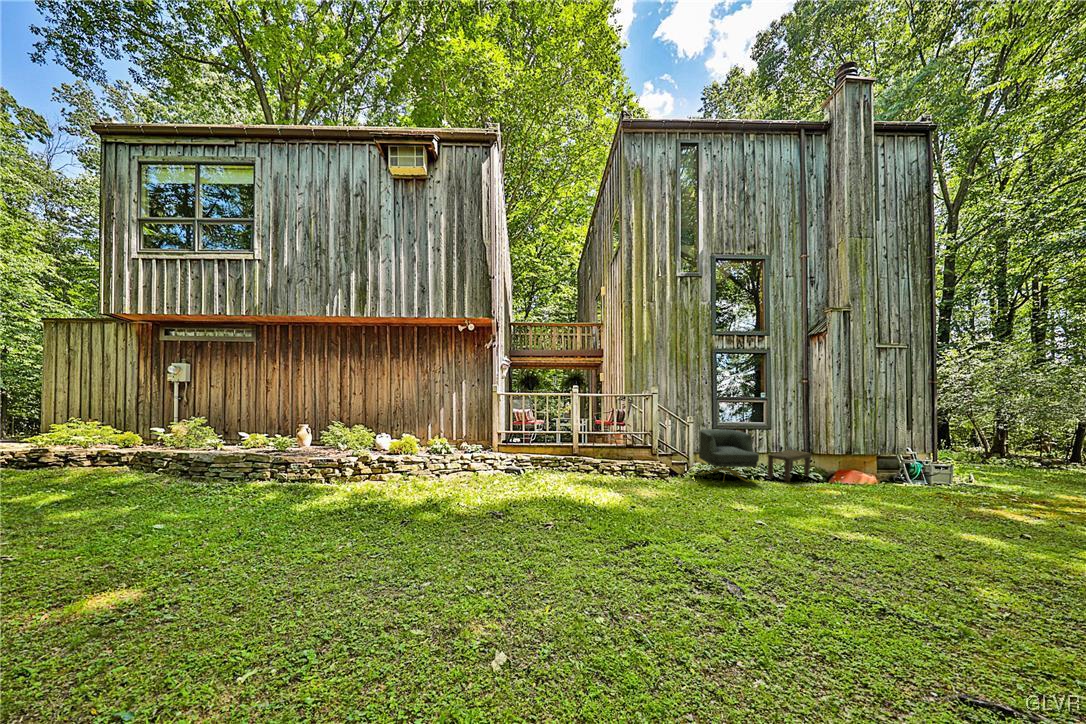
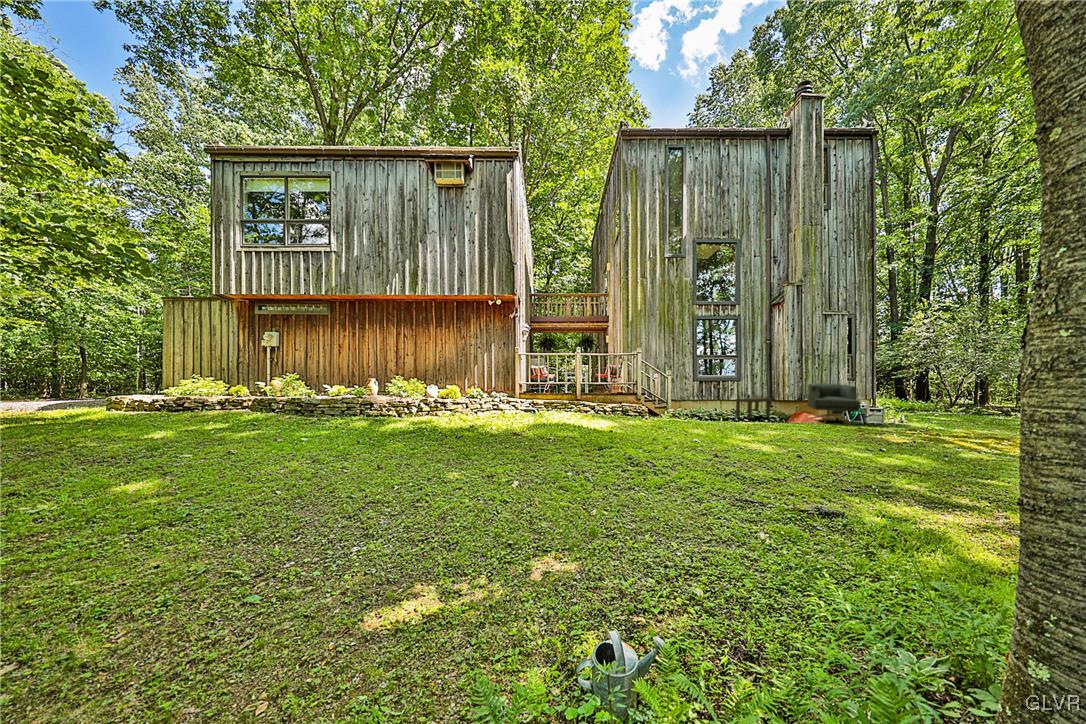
armchair: present [699,429,759,482] -> present [807,383,861,424]

